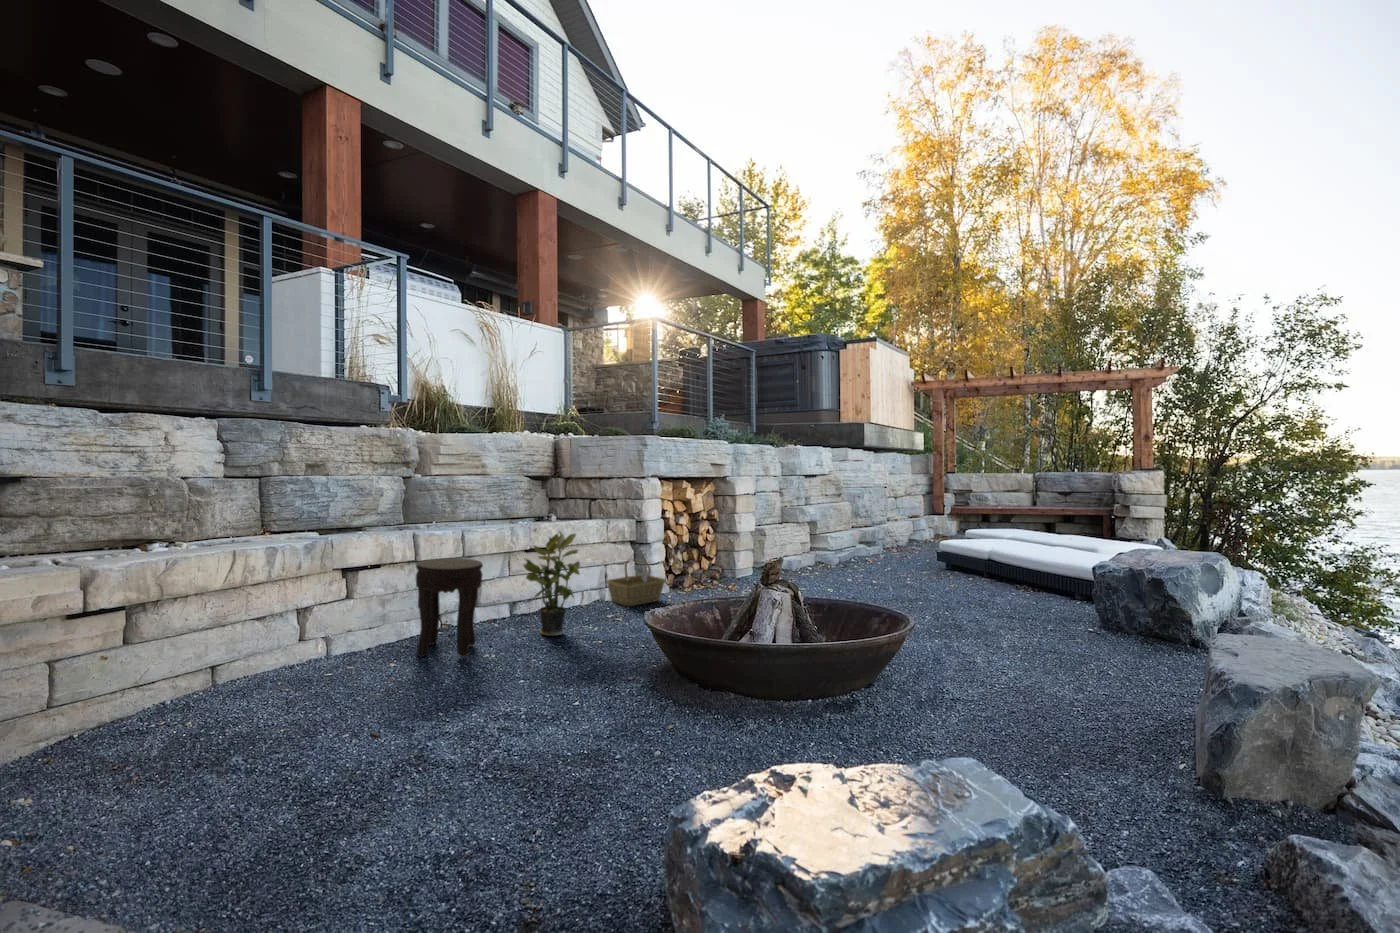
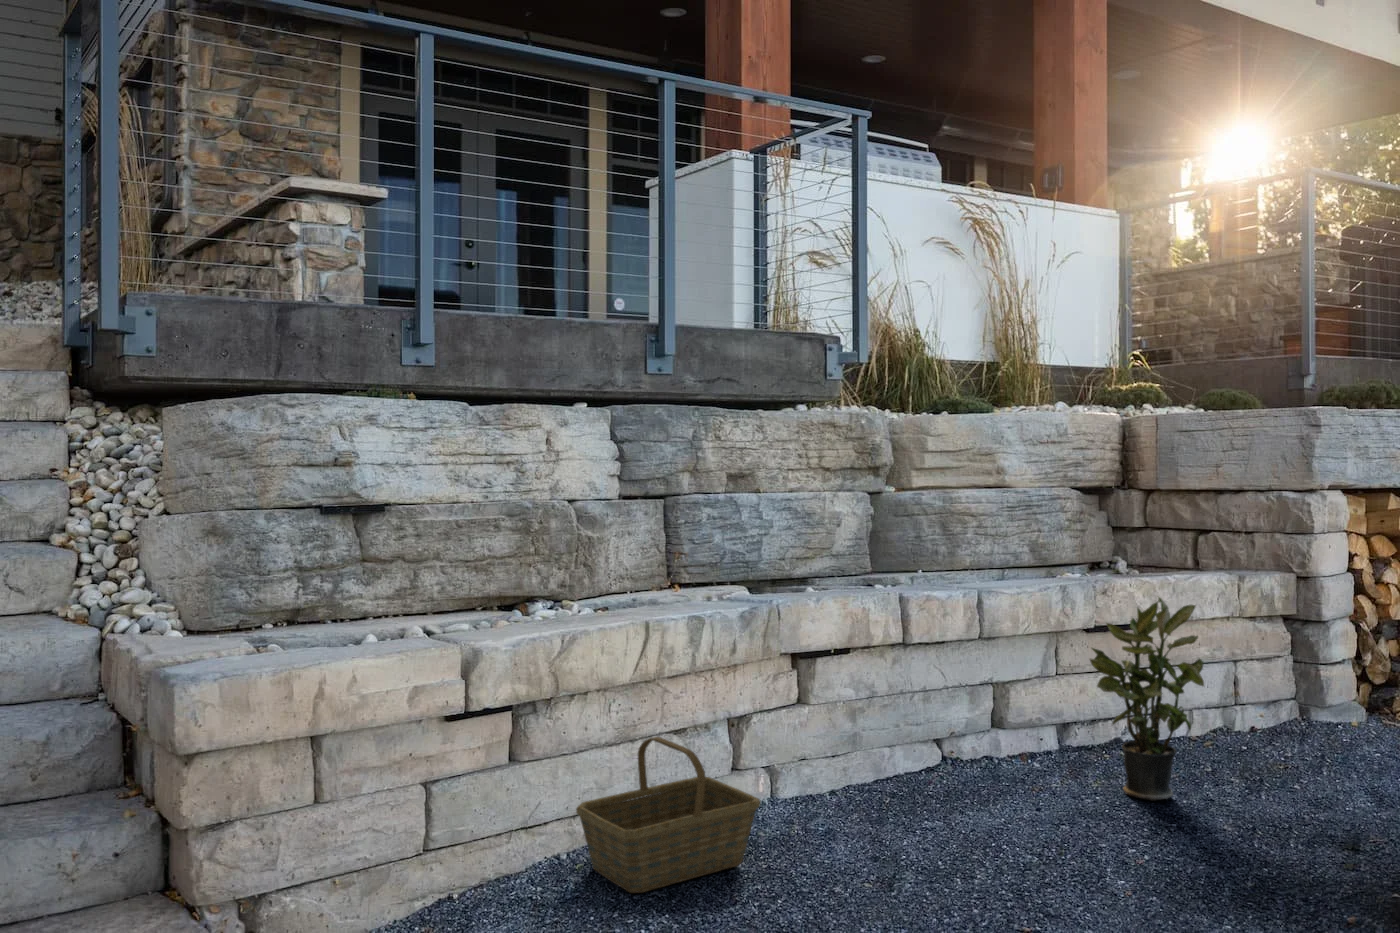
side table: present [416,558,483,657] -> none [908,642,1024,827]
basket: present [607,559,666,606] -> present [576,737,760,893]

